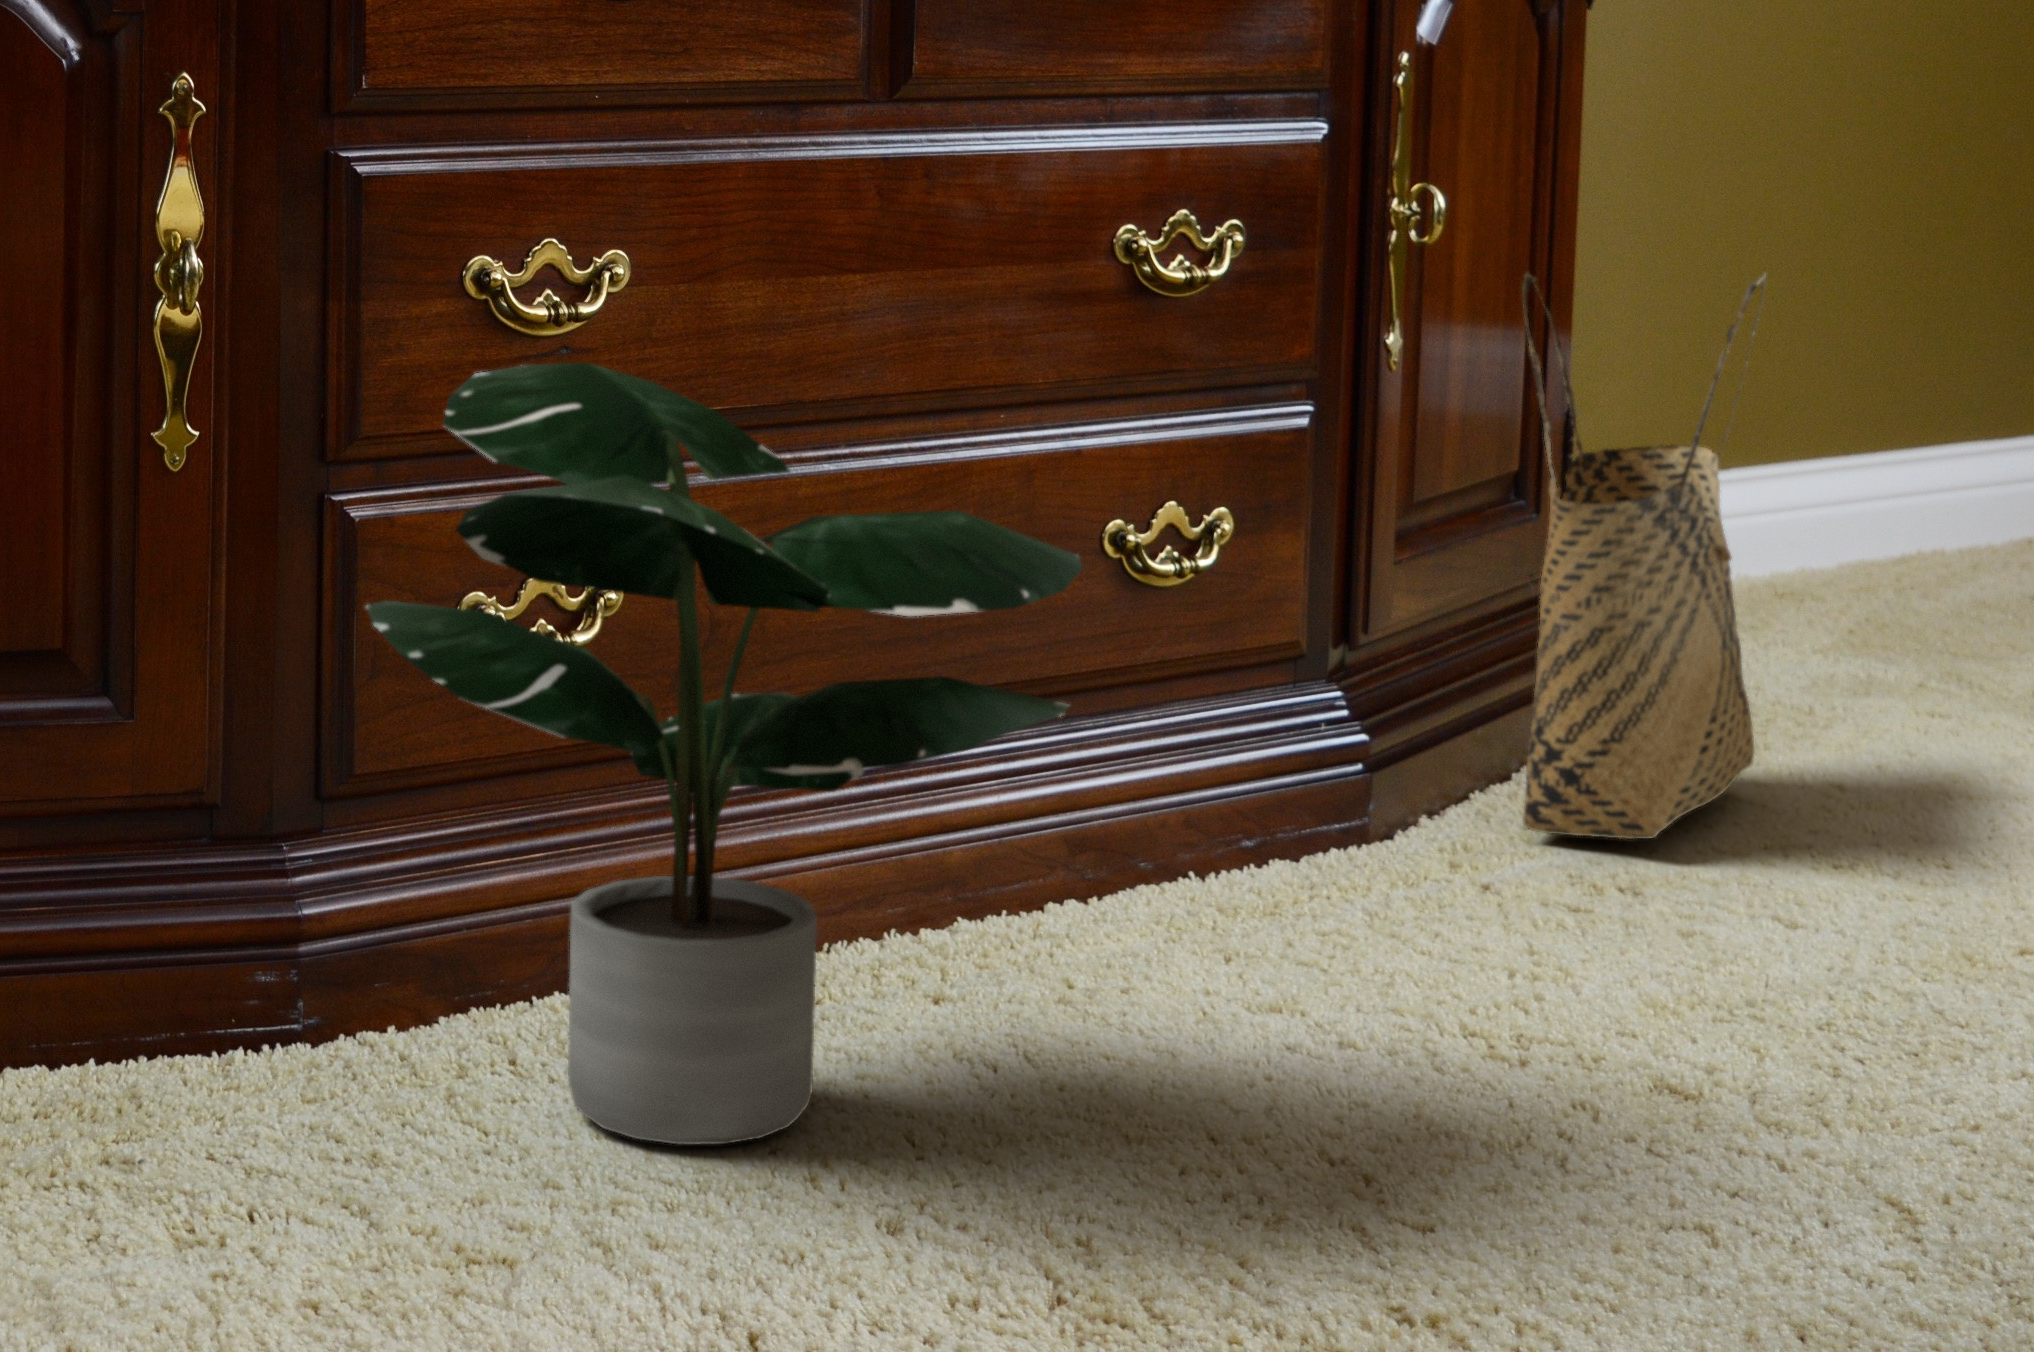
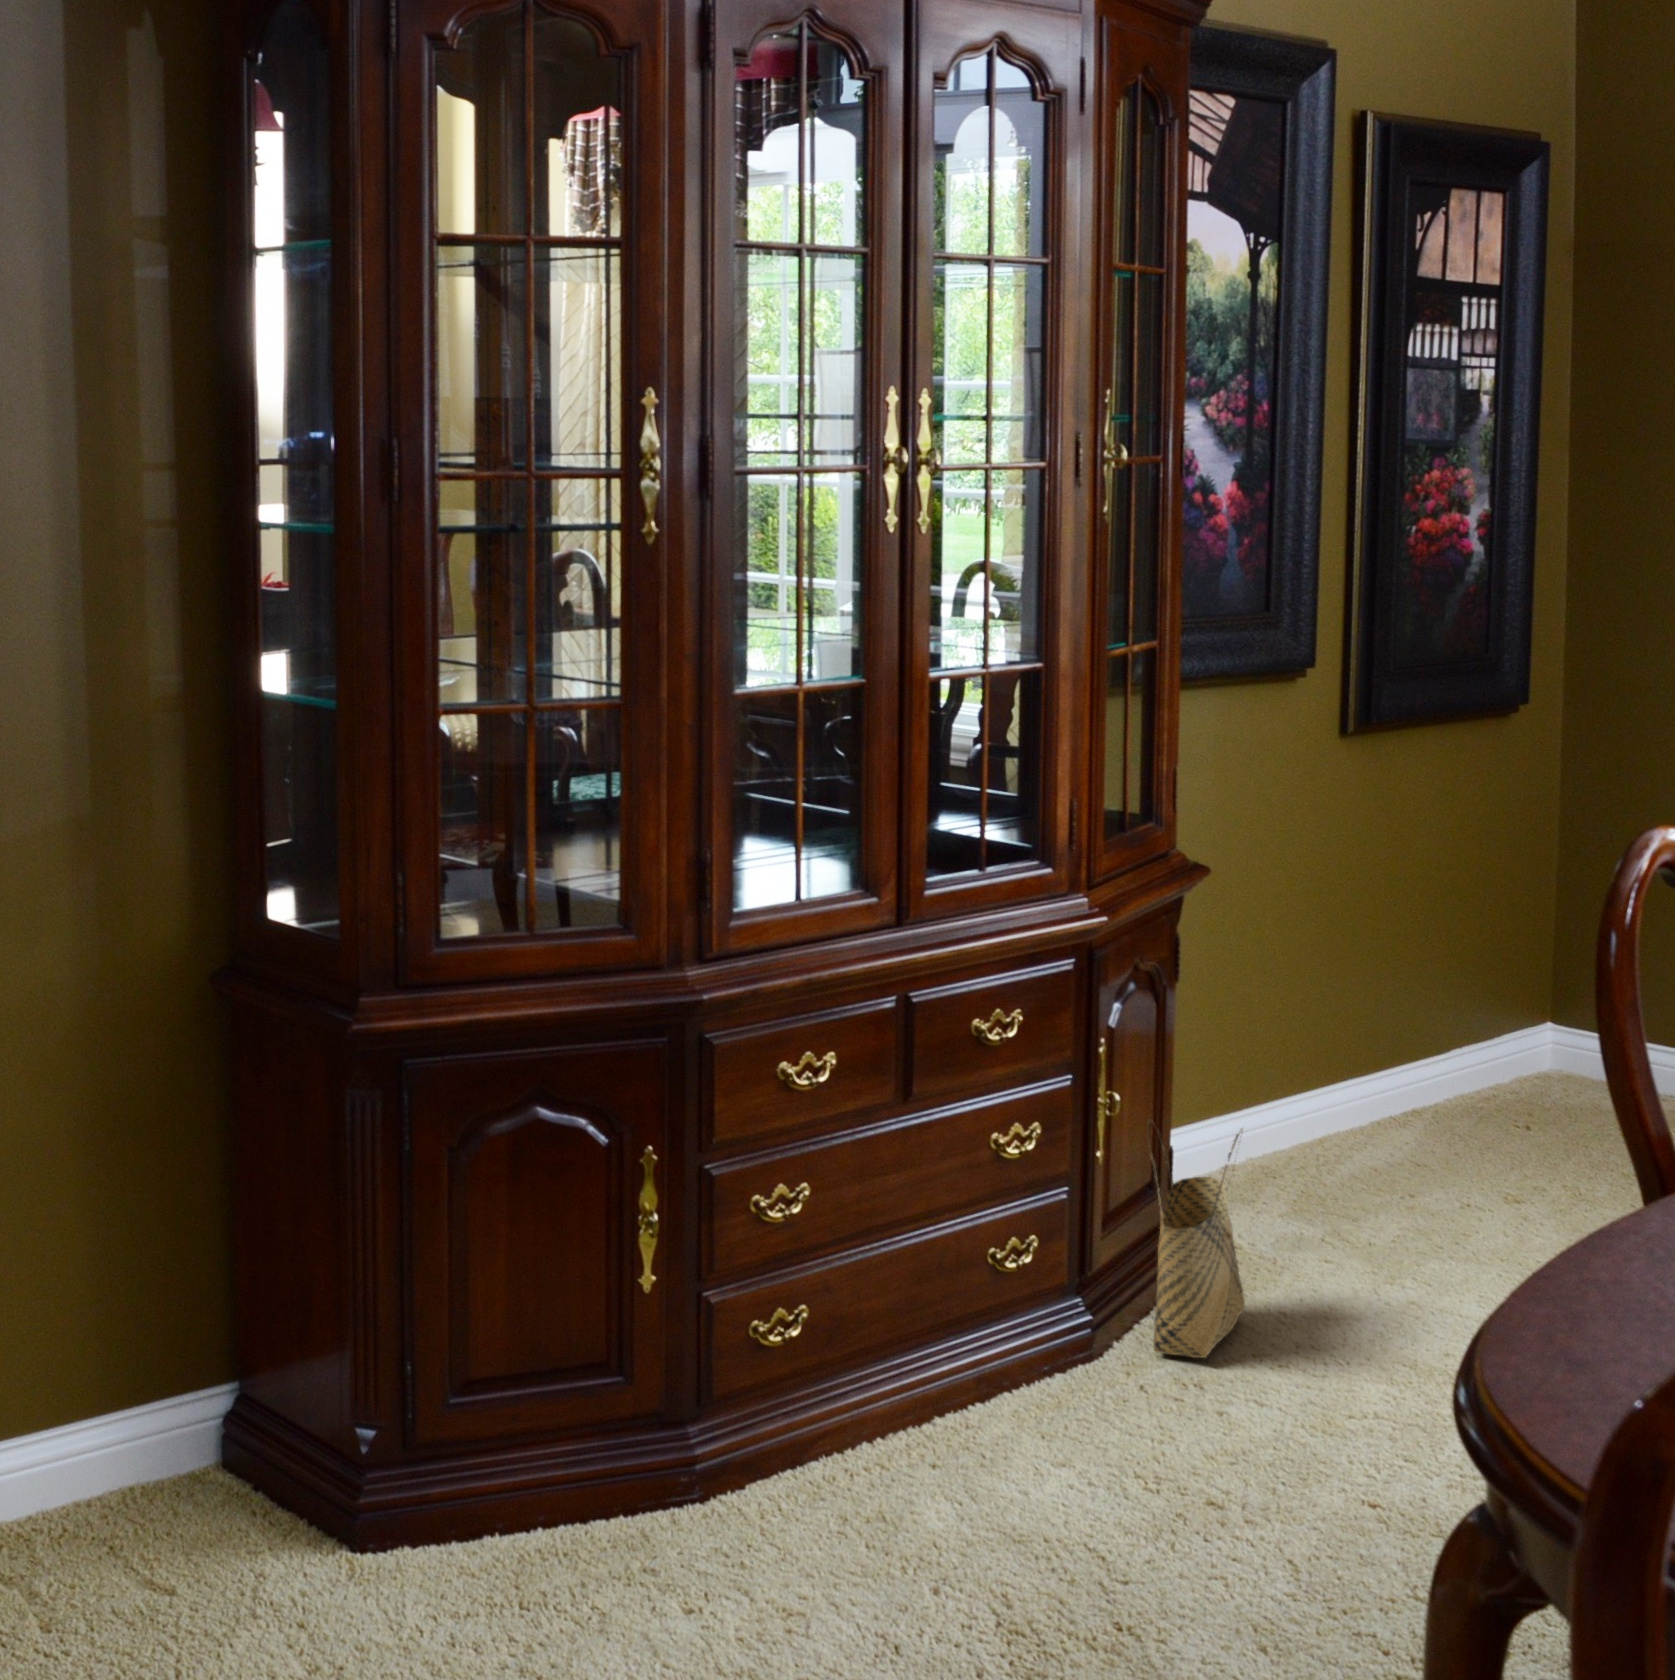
potted plant: present [366,363,1082,1145] -> none [731,1240,993,1553]

